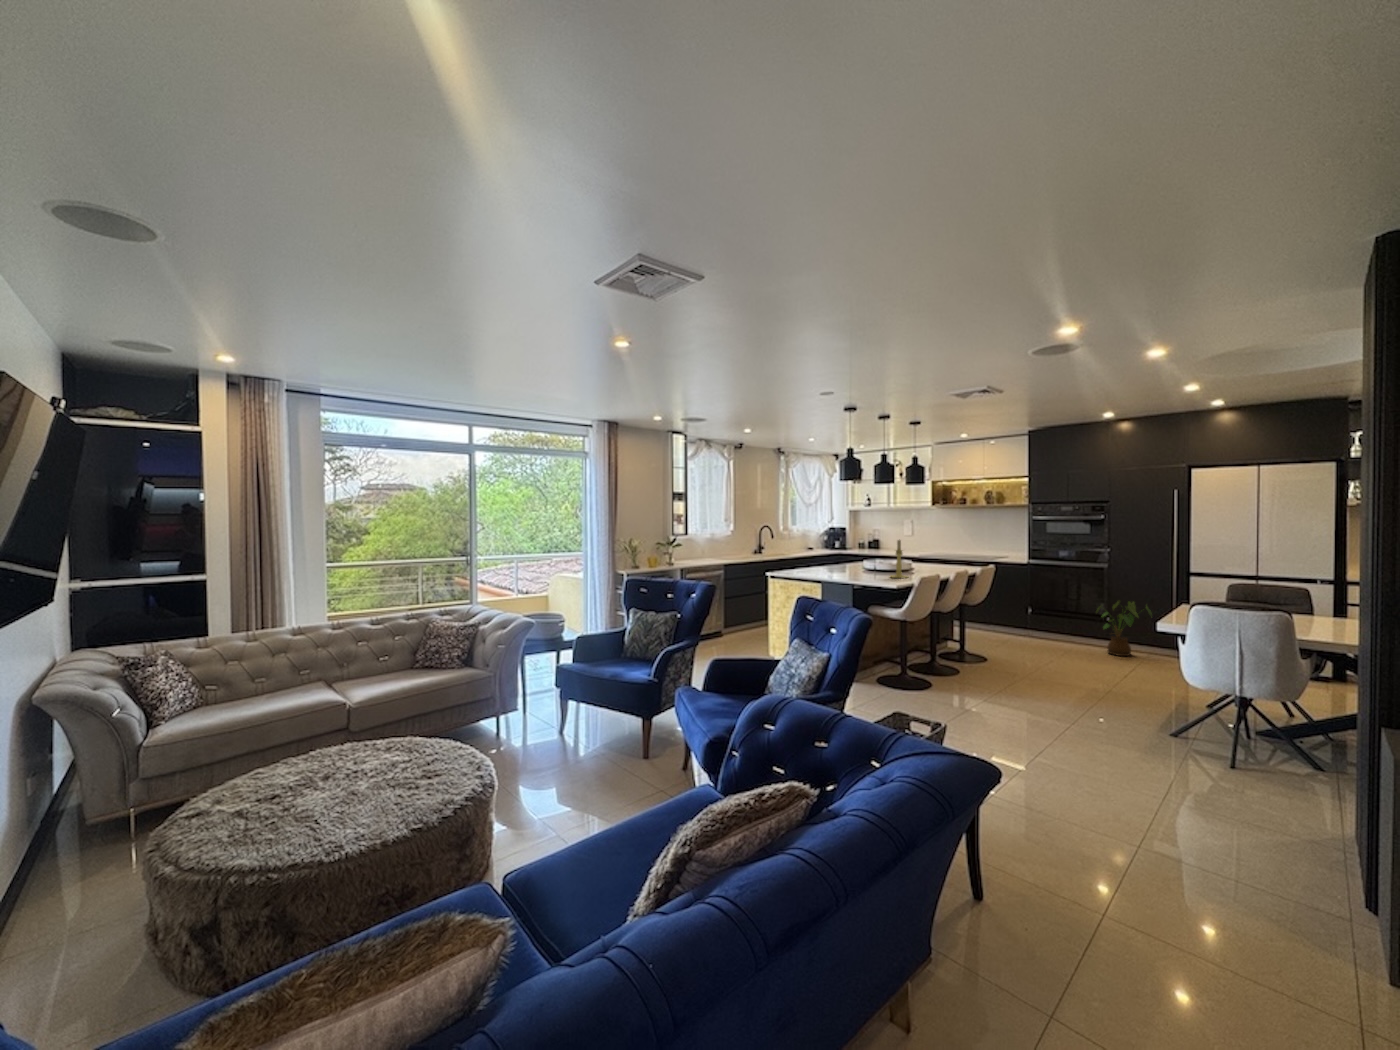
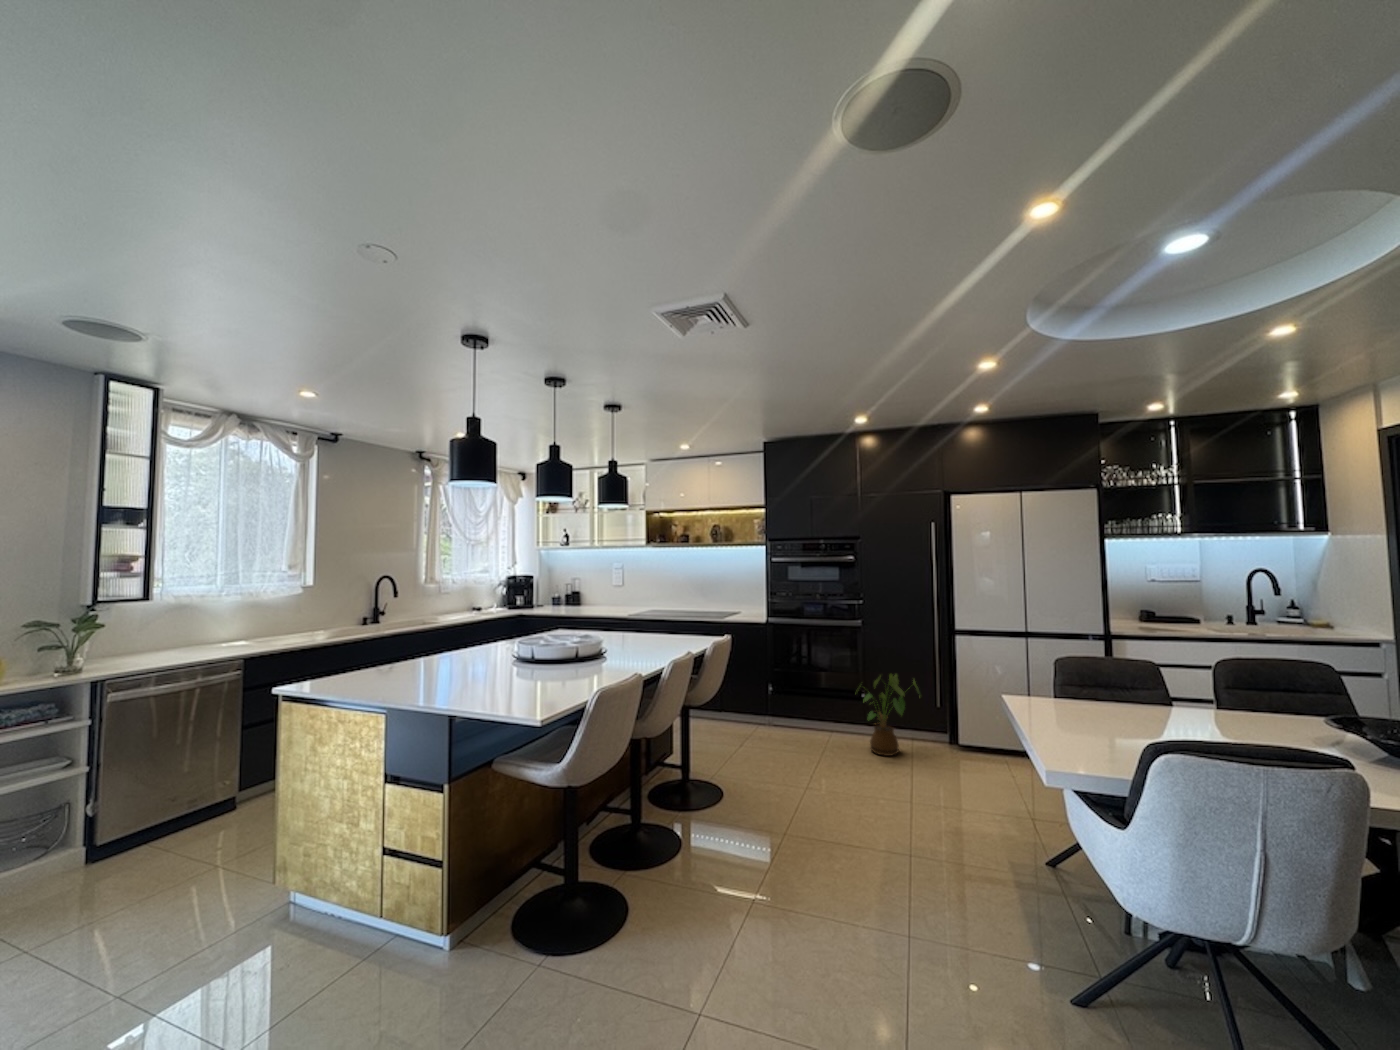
candle holder: present [890,540,908,578] -> none [538,608,578,693]

